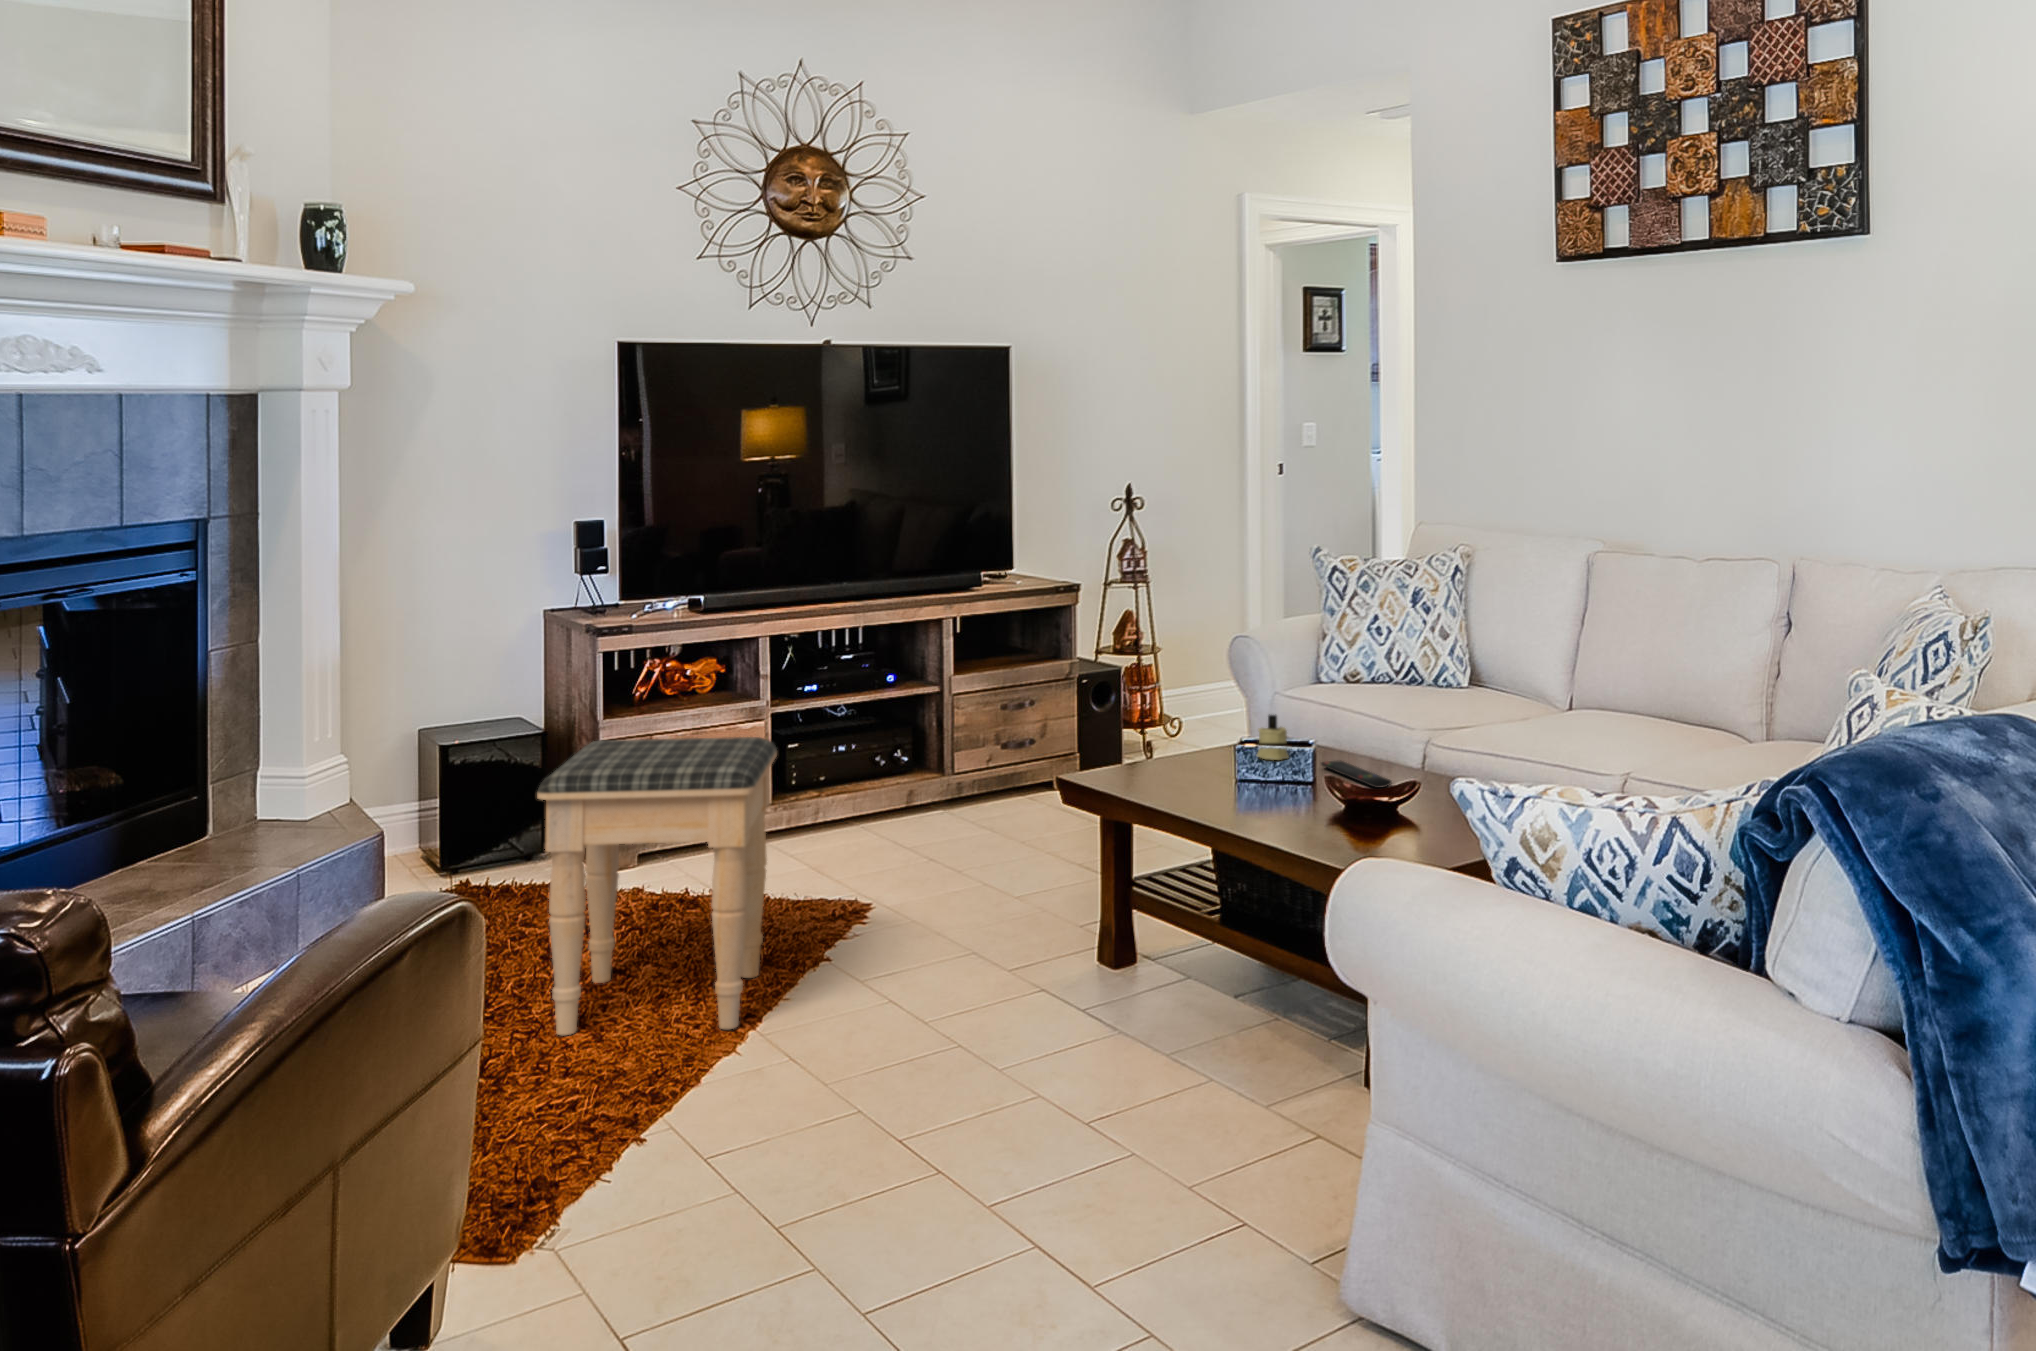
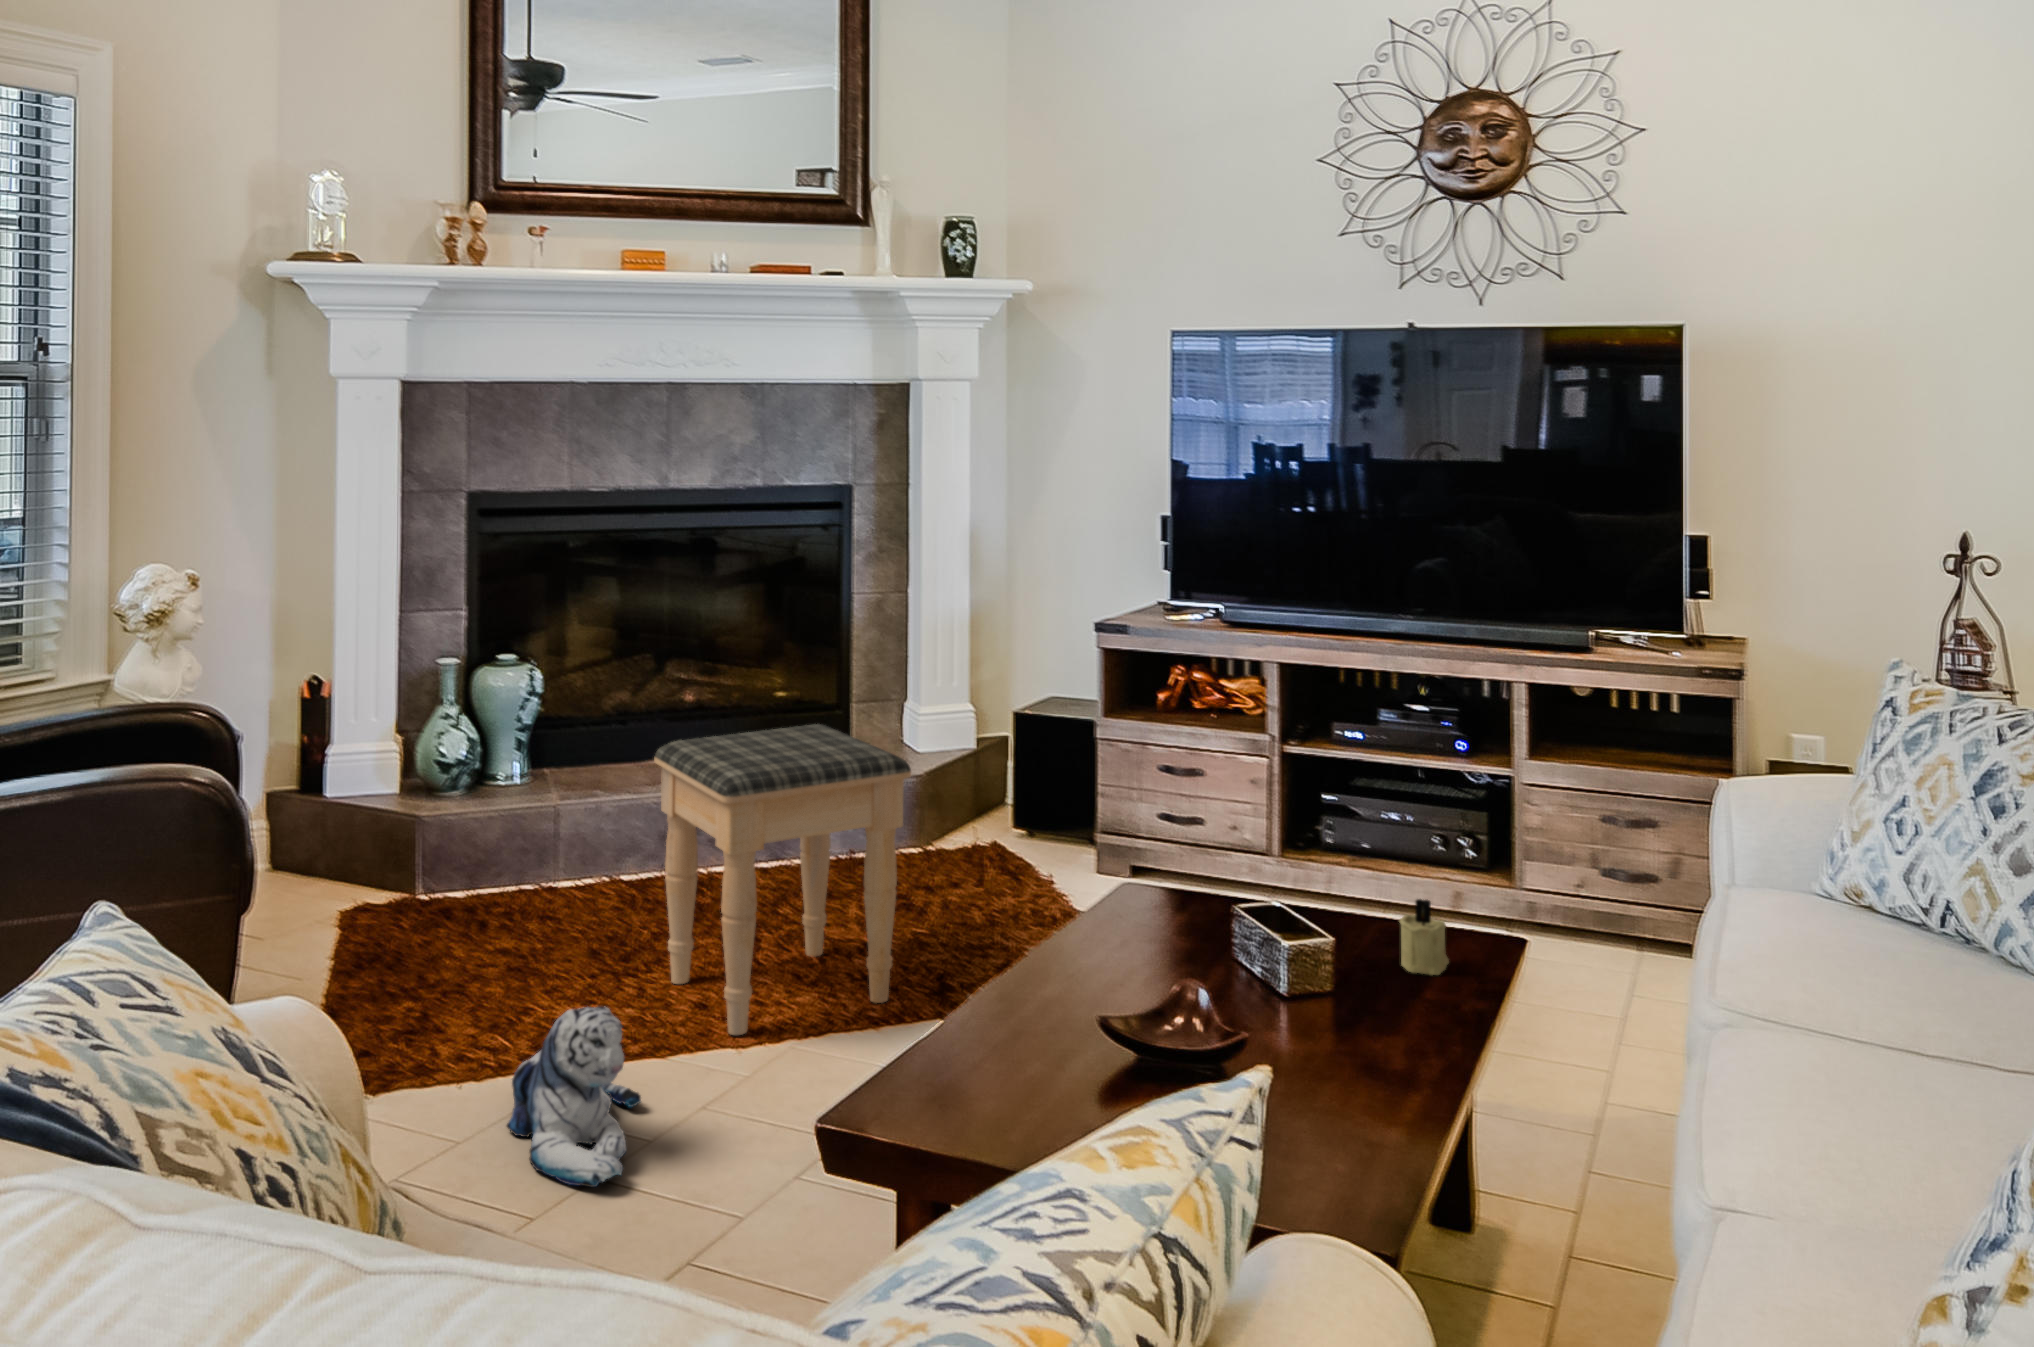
remote control: present [1321,761,1392,788] -> none [1316,994,1436,1062]
plush toy: none [718,972,963,1125] -> present [507,1006,641,1187]

